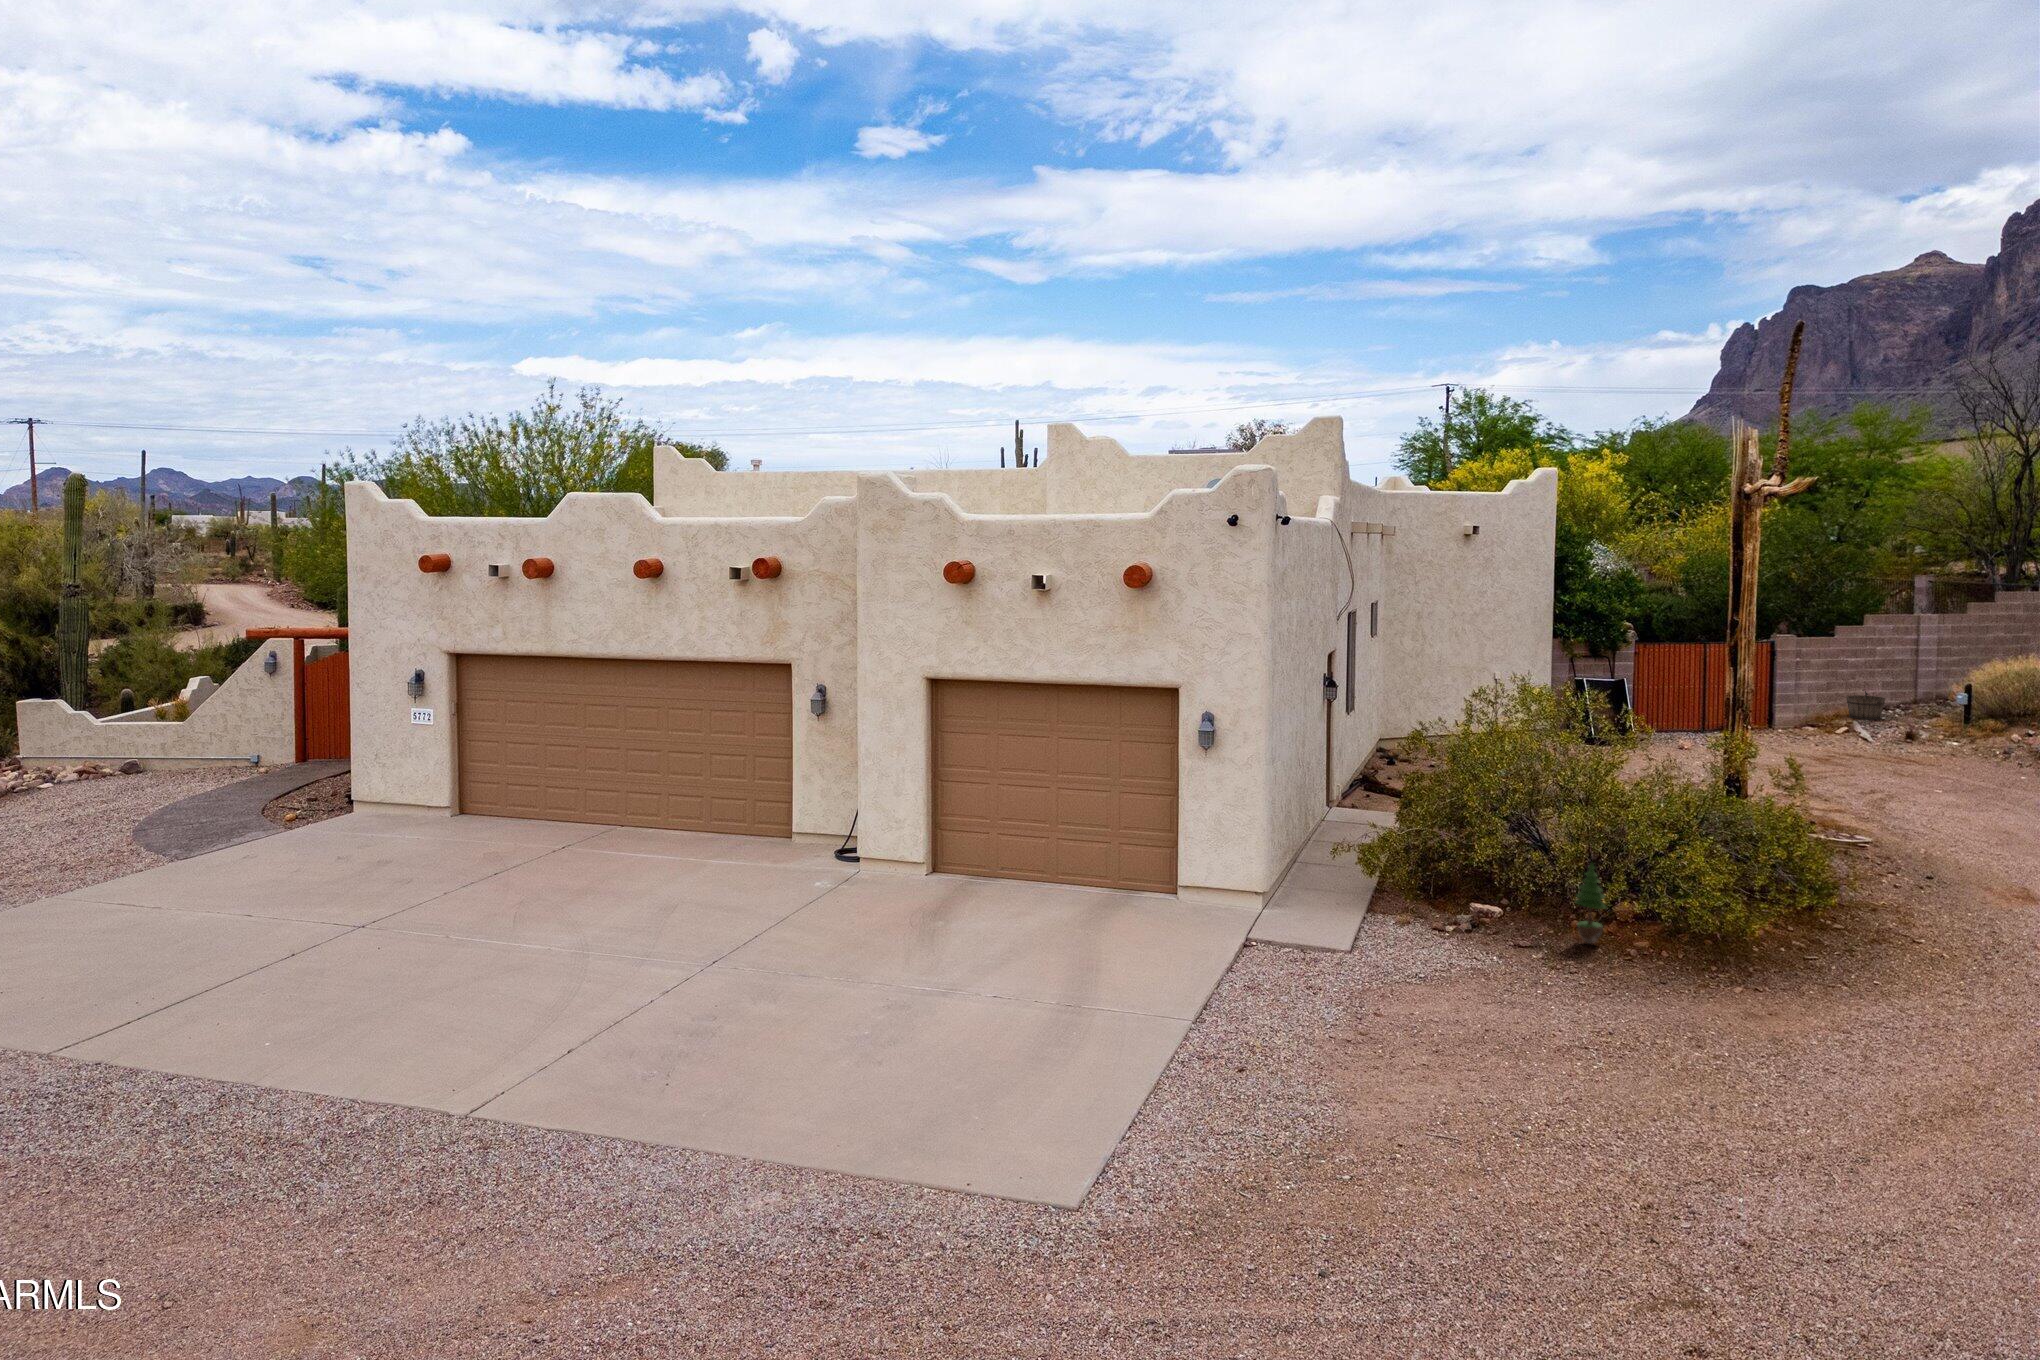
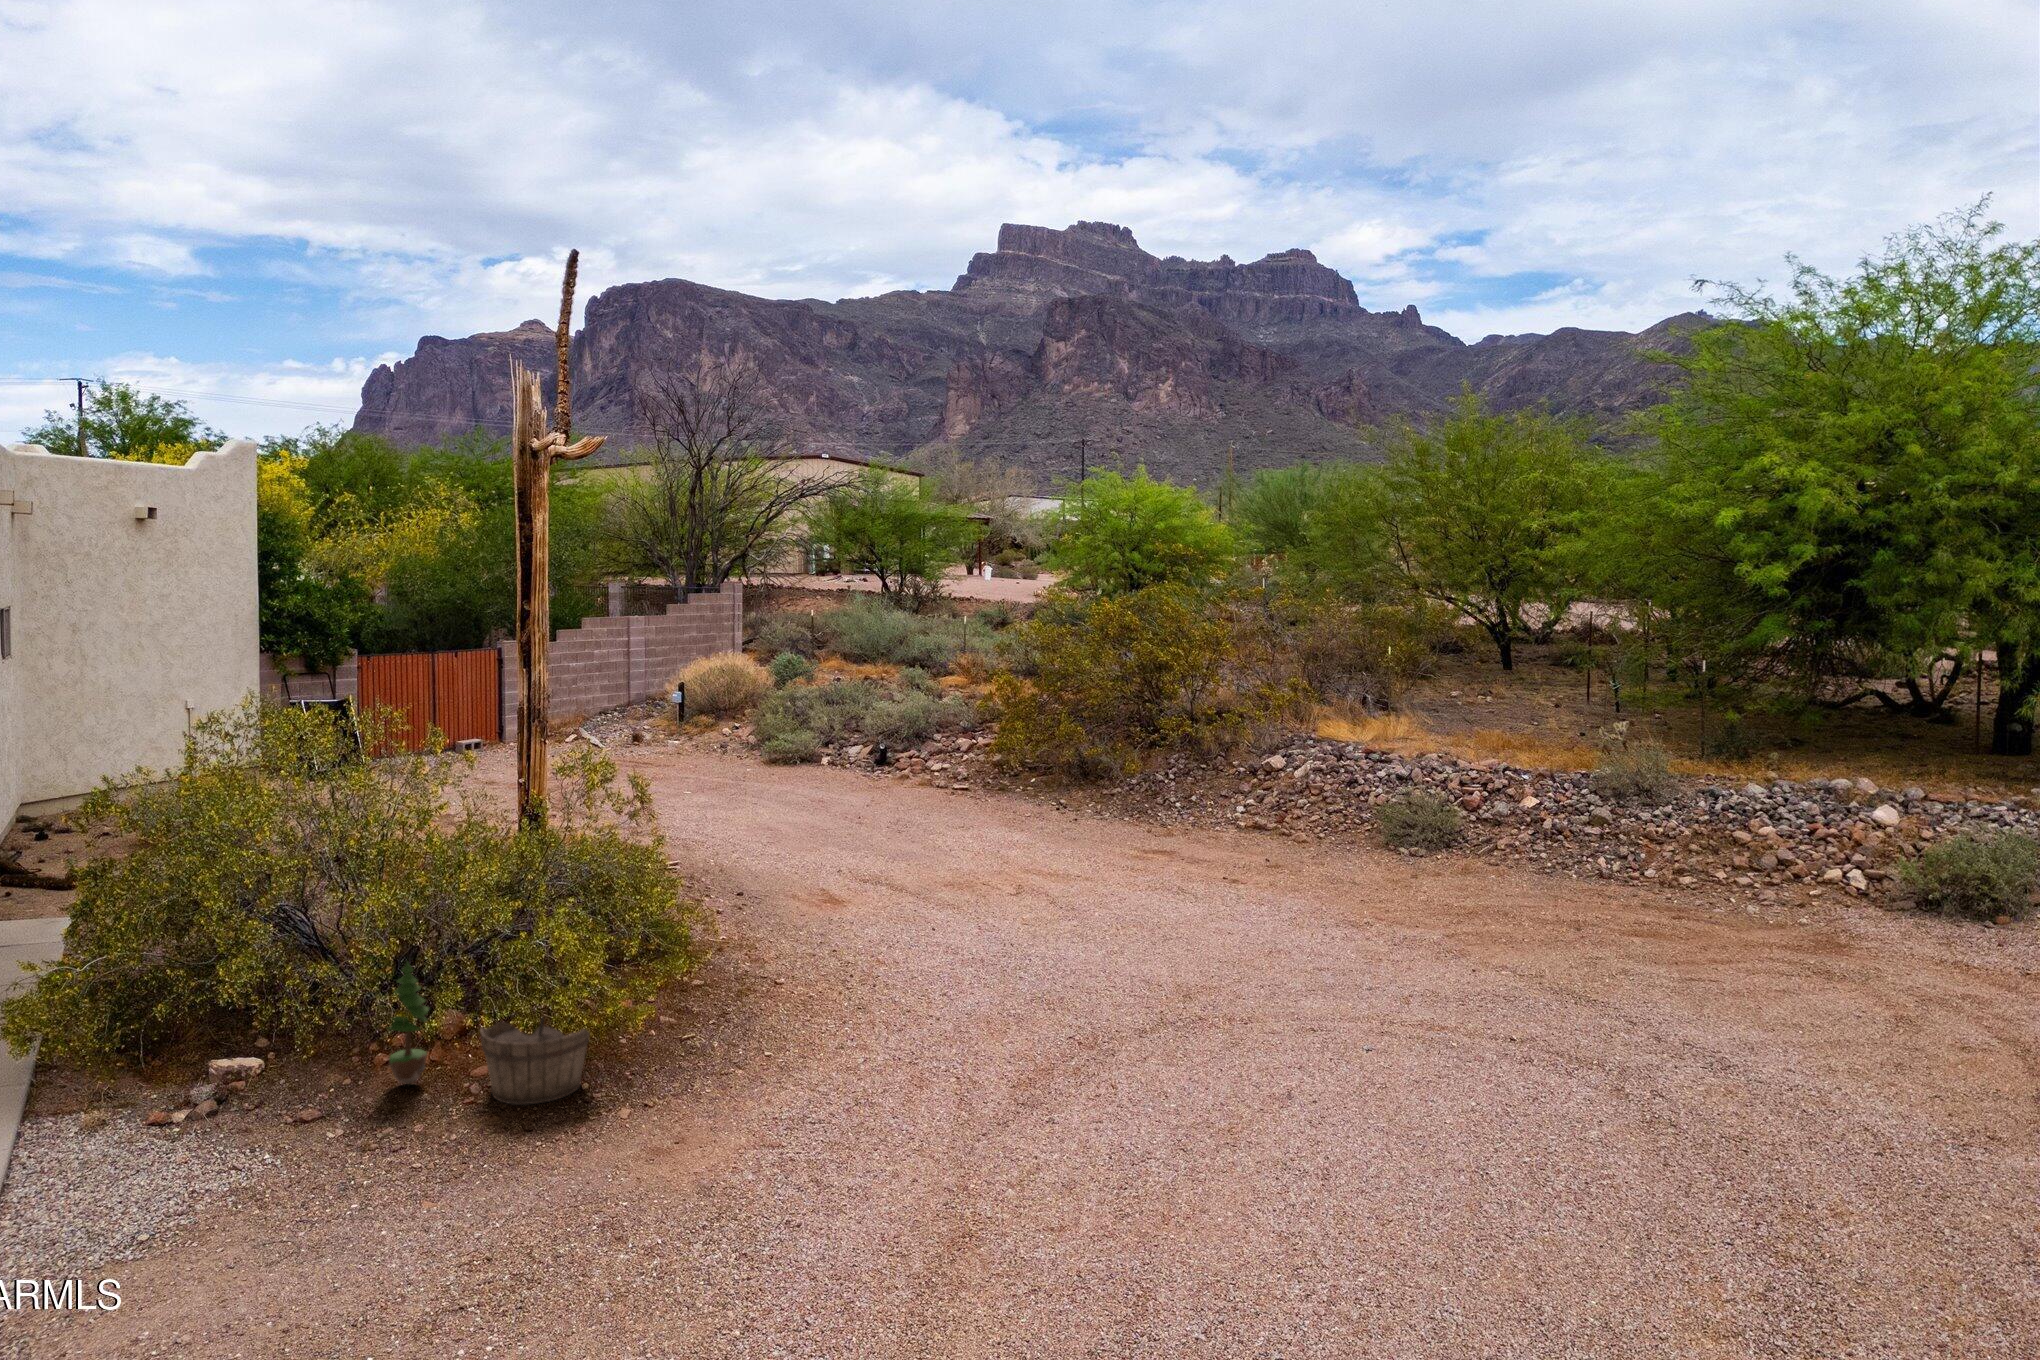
wooden bucket: present [1847,690,1885,720] -> present [480,1017,590,1105]

